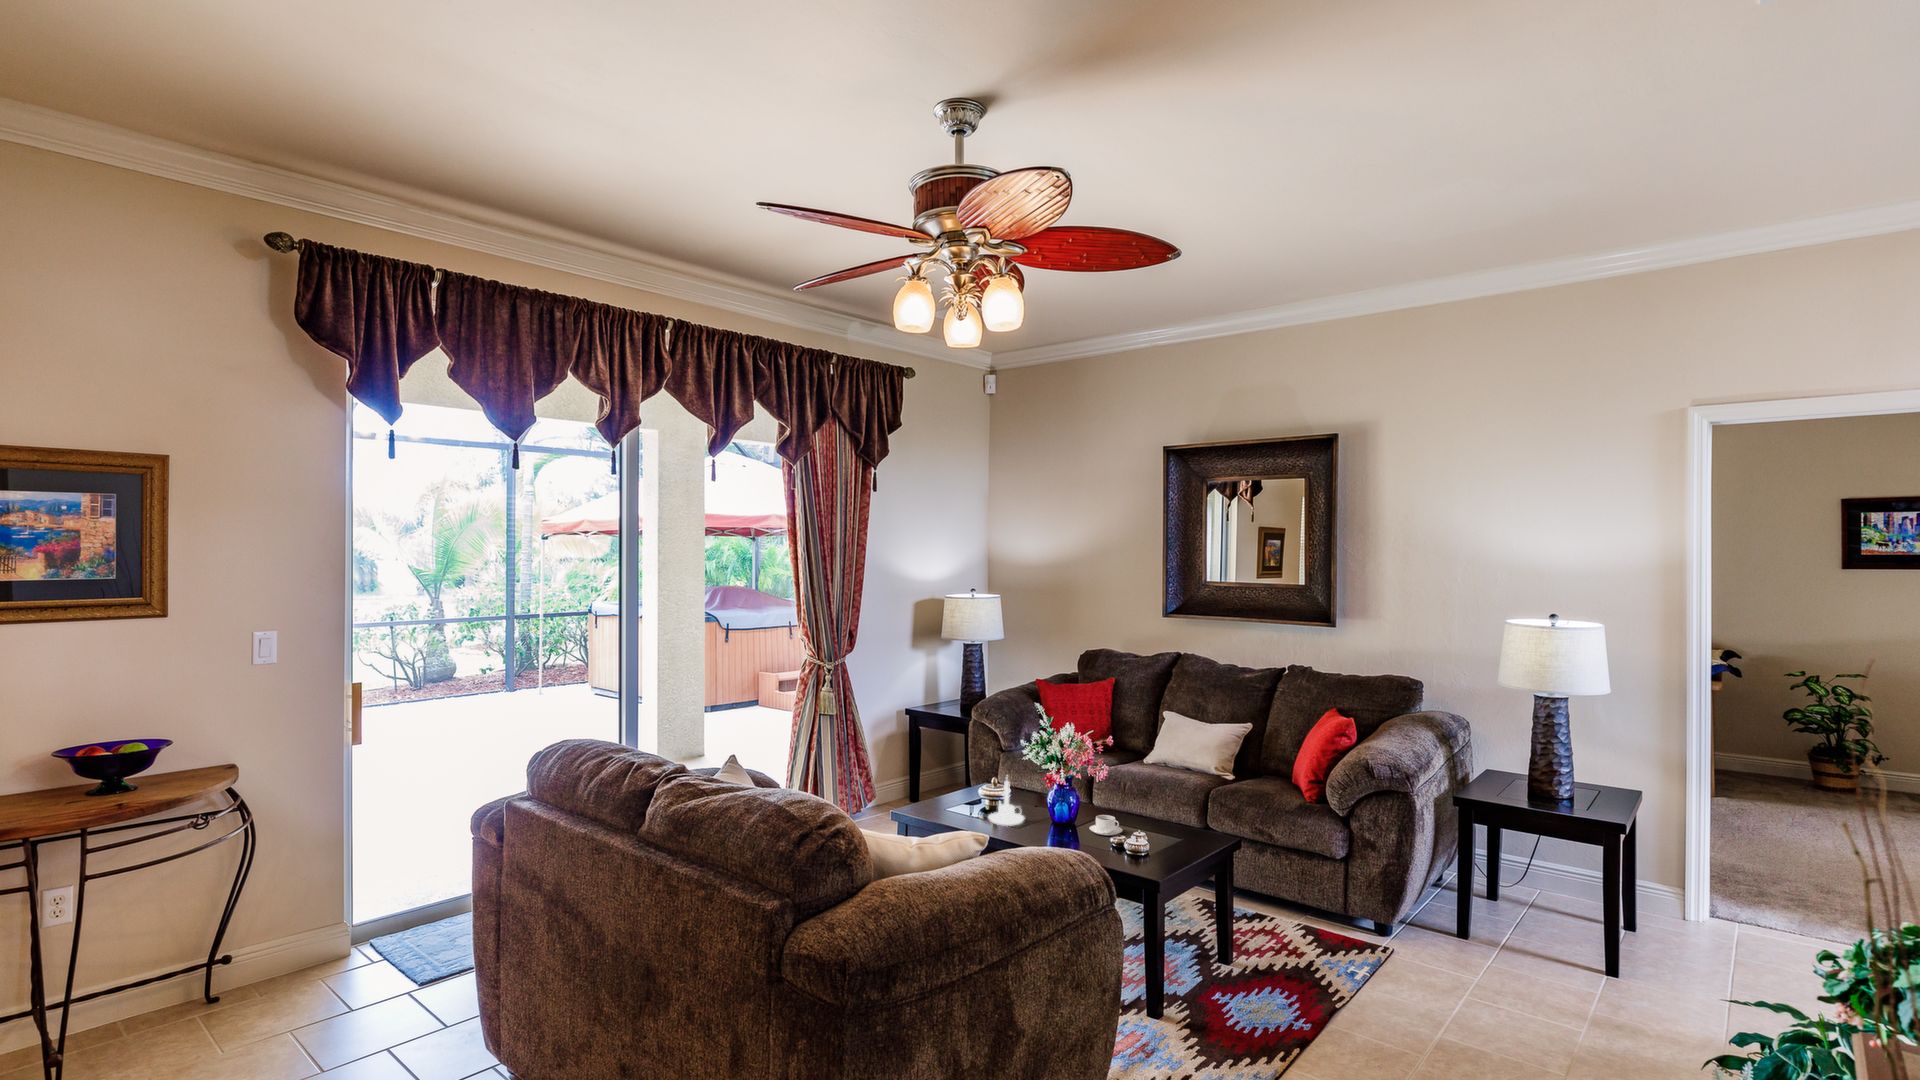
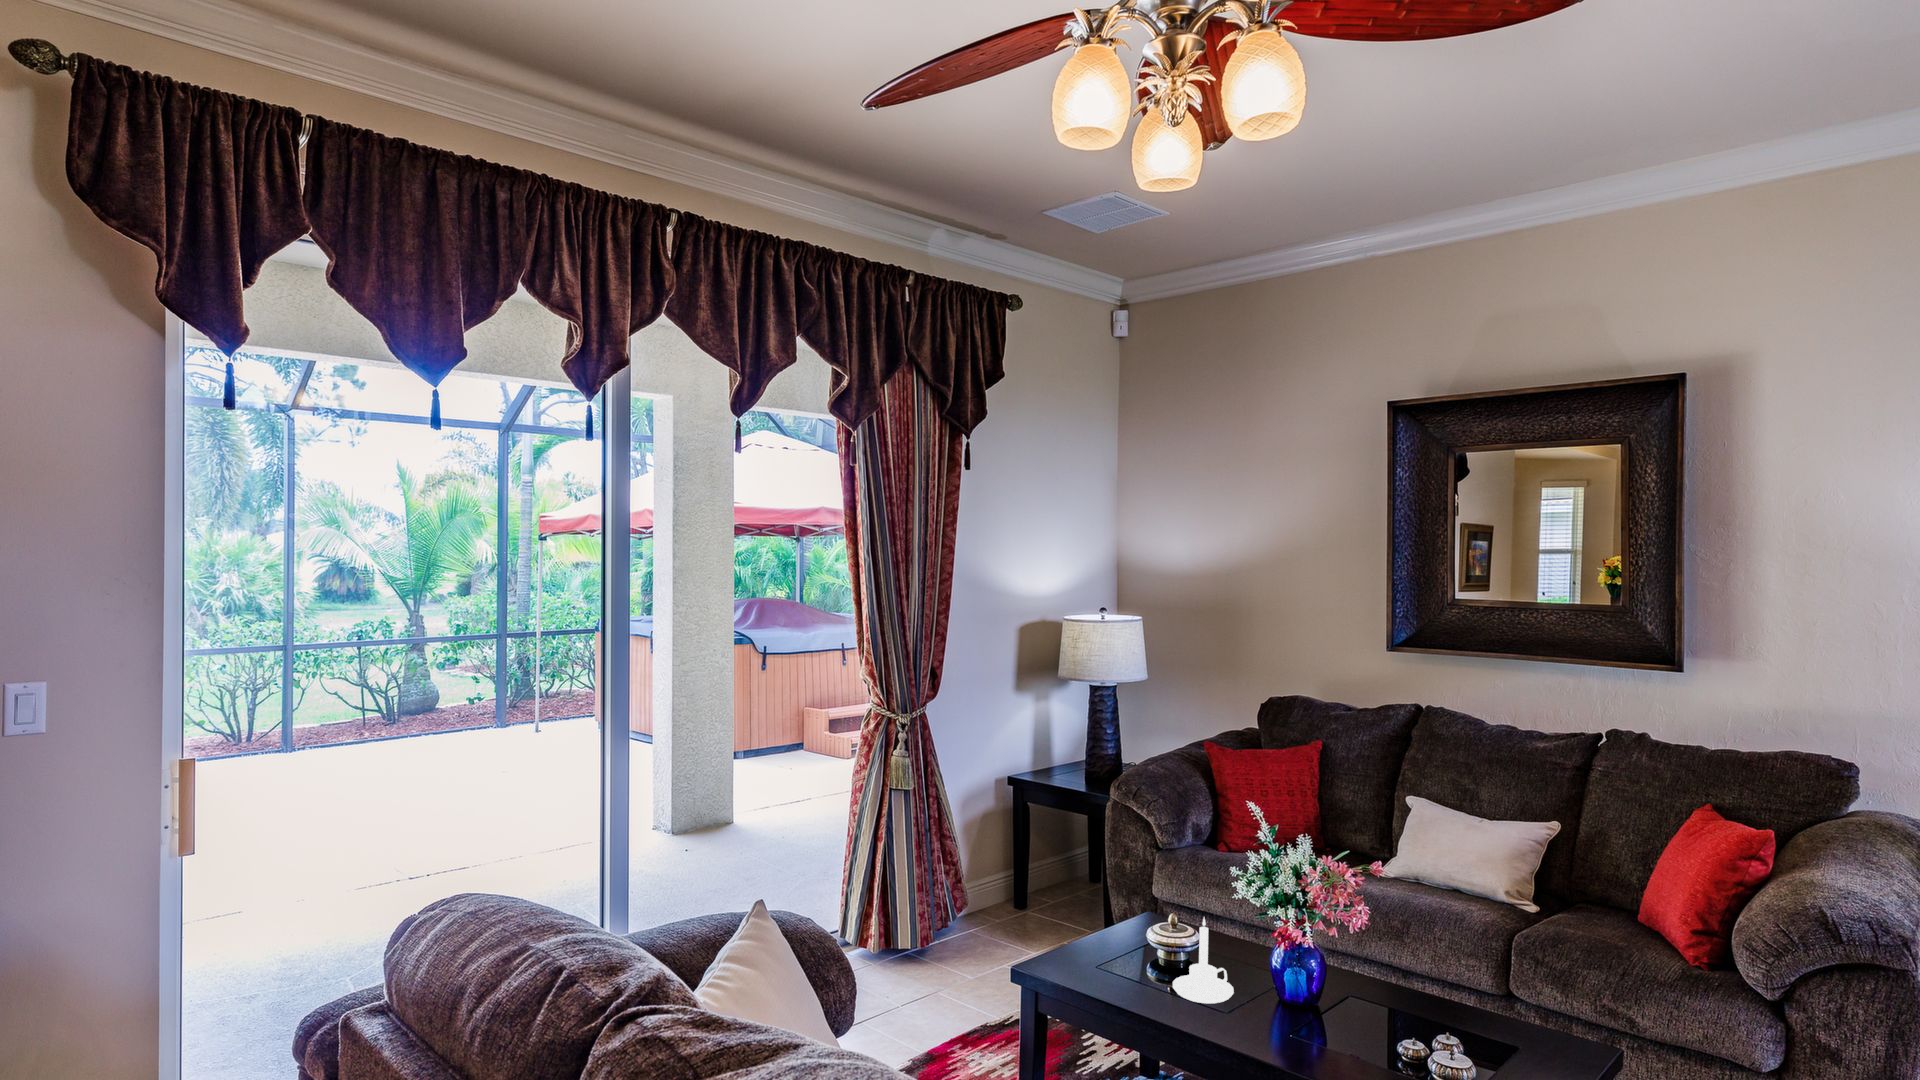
coffee cup: present [1089,815,1122,835] -> none [1348,991,1407,1030]

